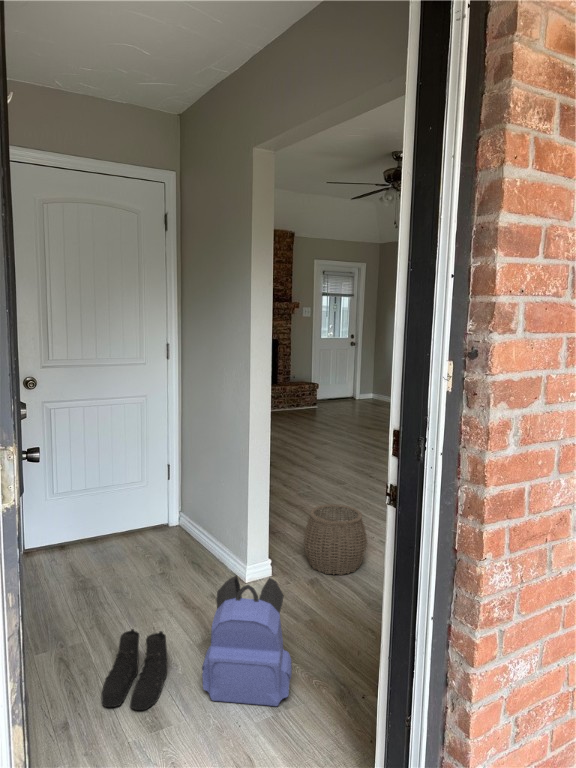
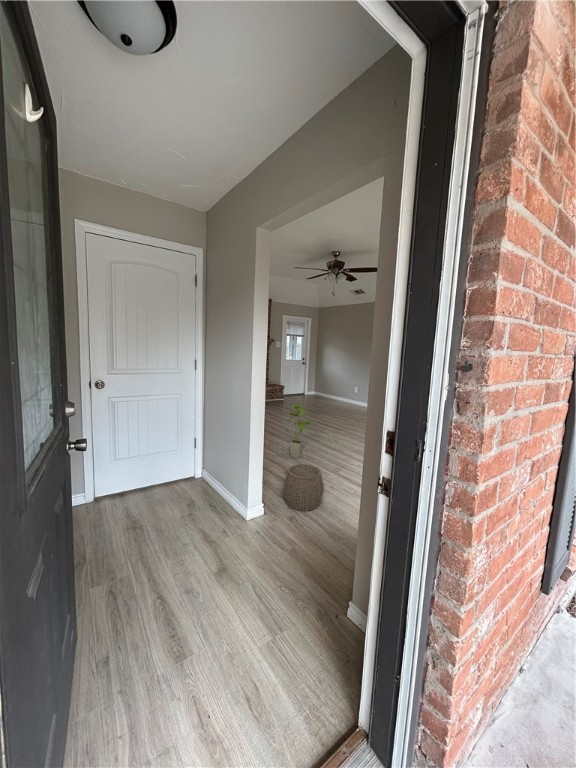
house plant: none [315,412,364,500] -> present [289,404,315,458]
backpack: present [202,576,292,706] -> none [217,525,282,623]
boots: present [102,629,167,710] -> none [139,565,191,634]

